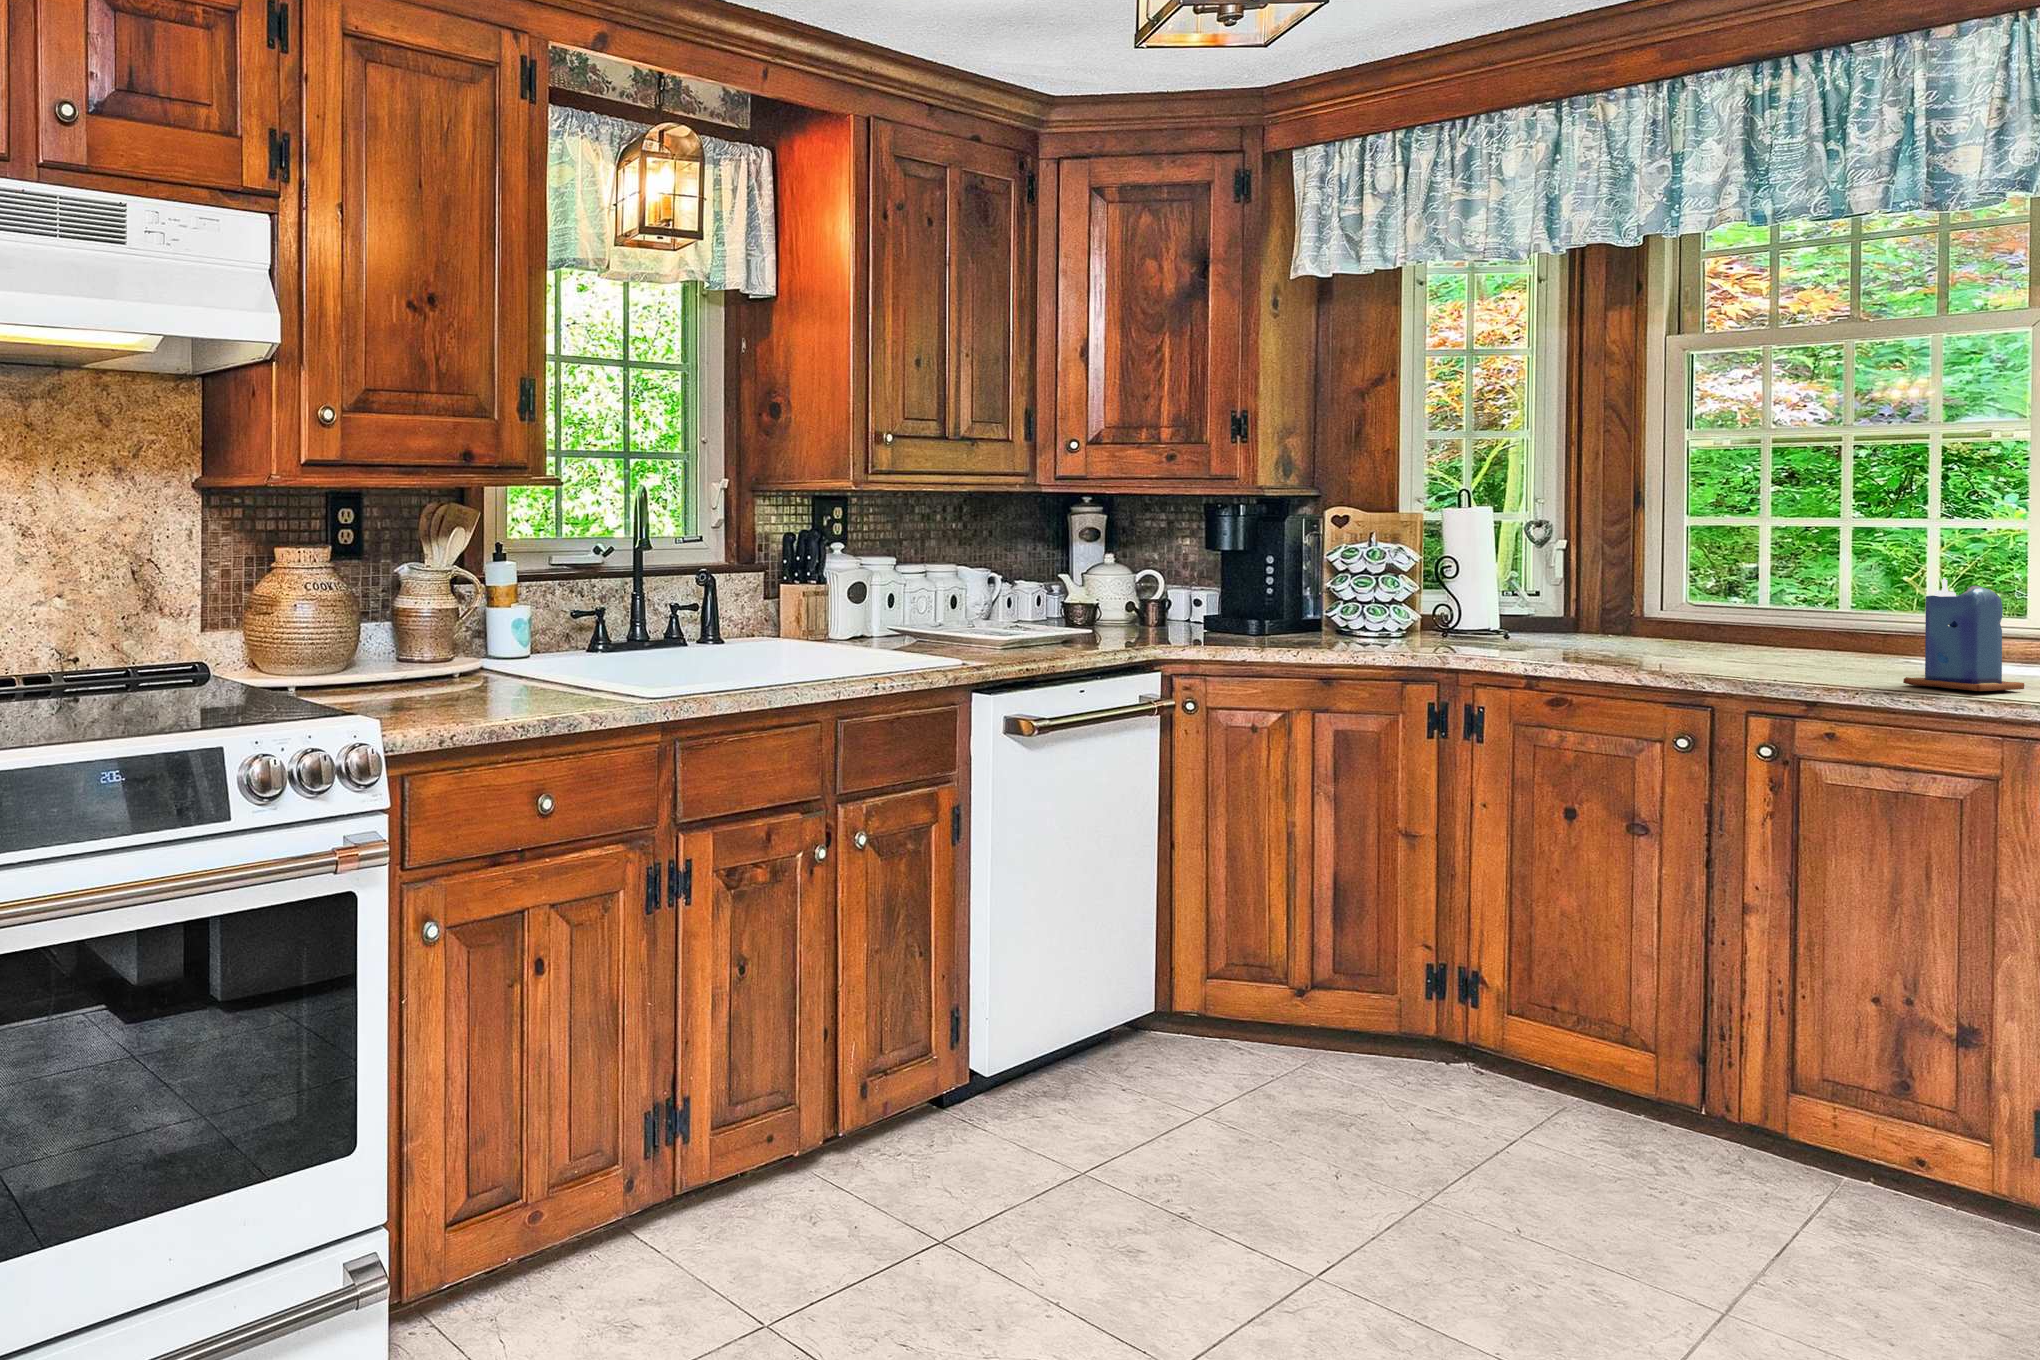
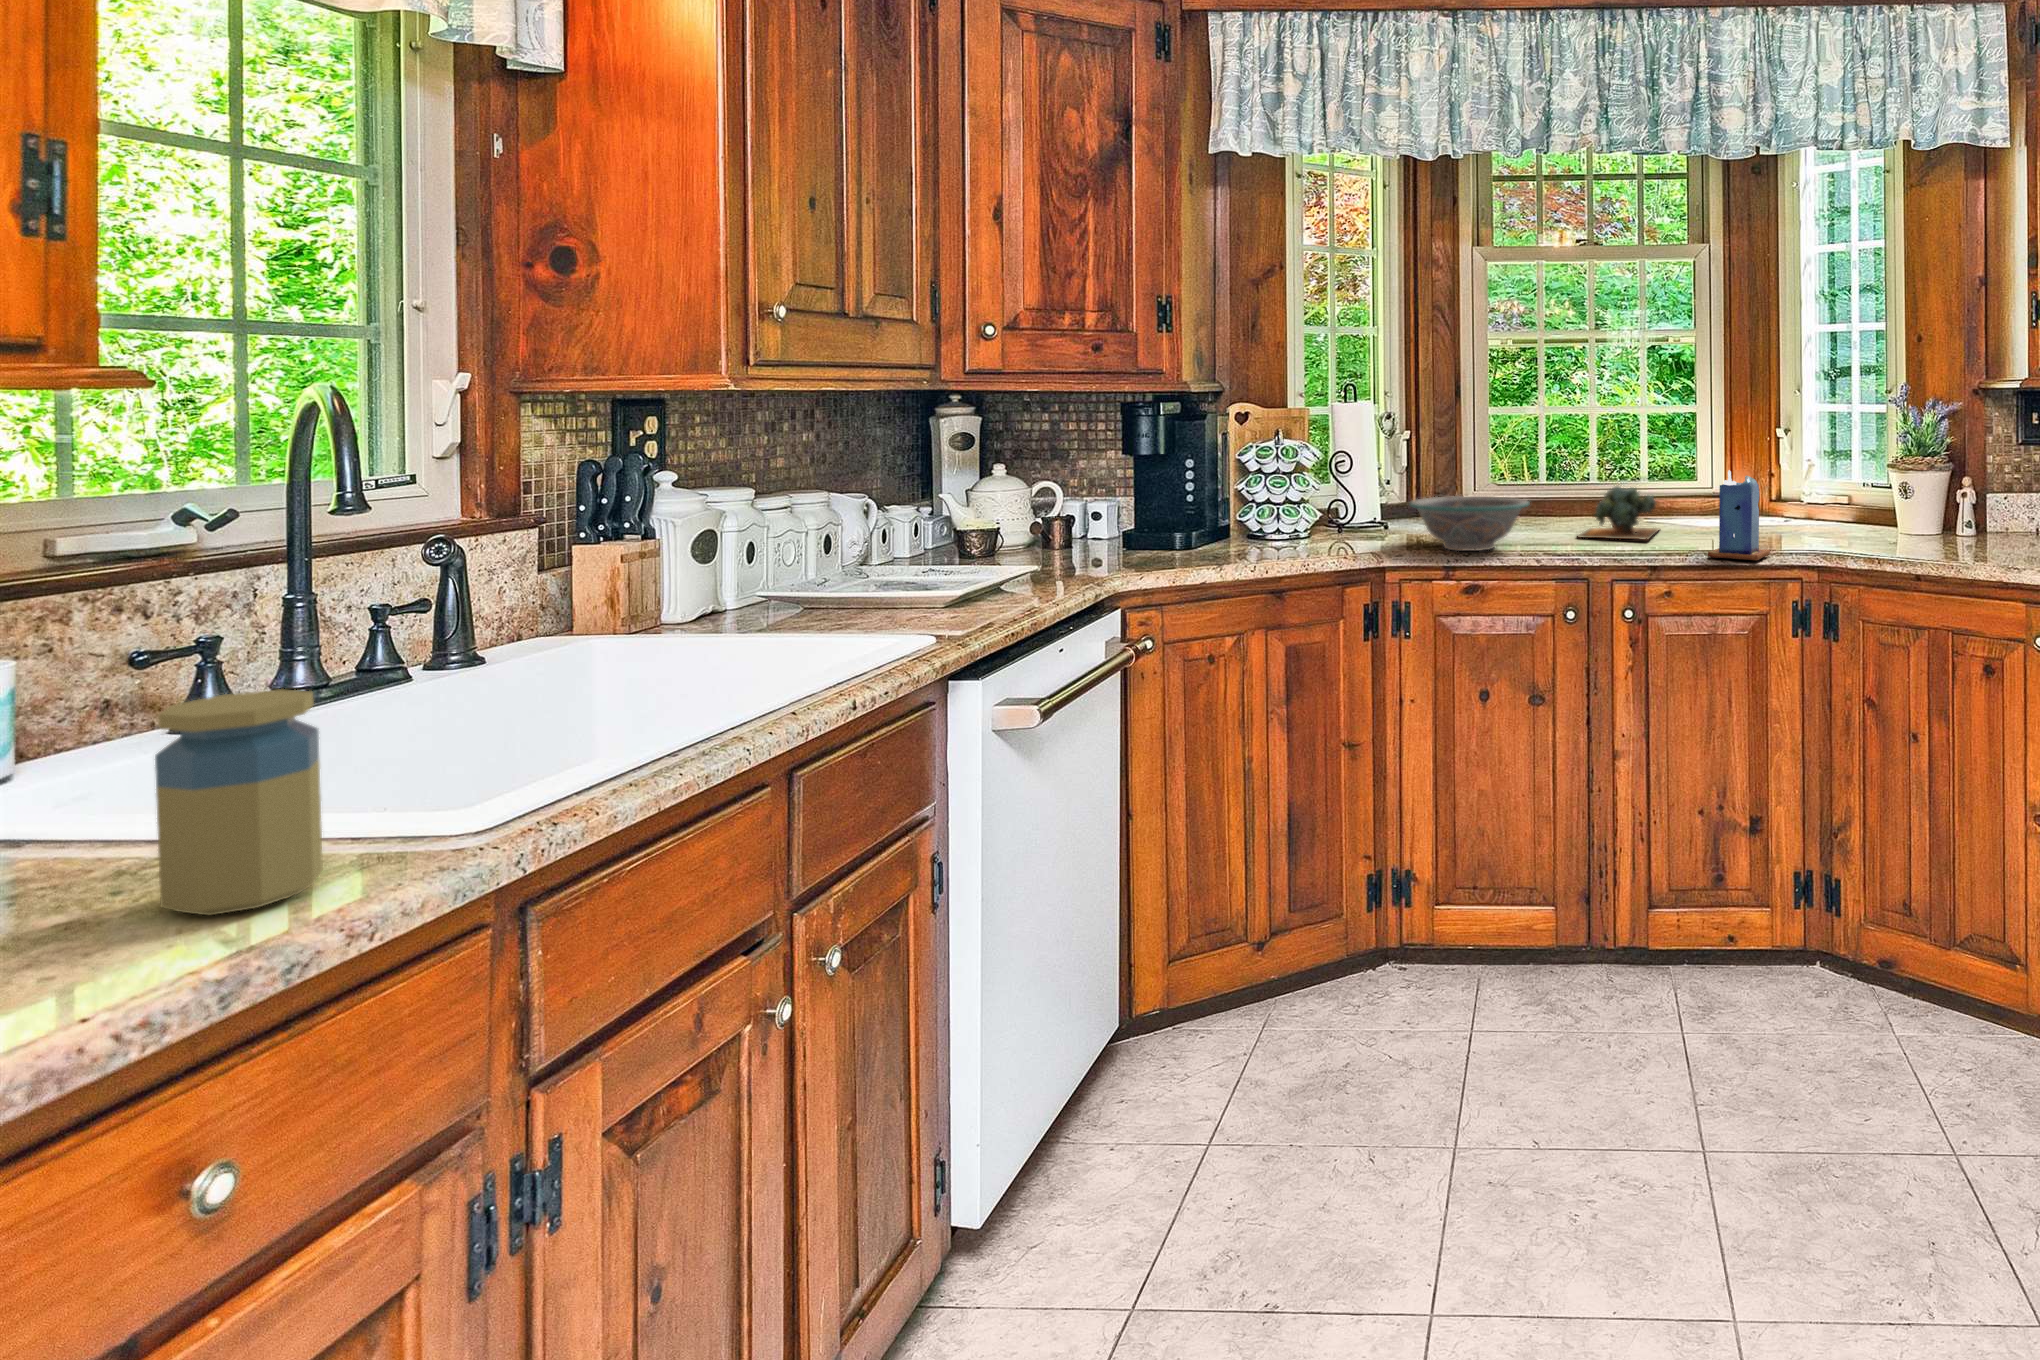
succulent plant: none [1735,600,1897,664] -> present [1579,485,1661,539]
bowl: none [1487,603,1646,657] -> present [1409,496,1529,551]
jar: none [545,605,598,696] -> present [155,689,323,915]

